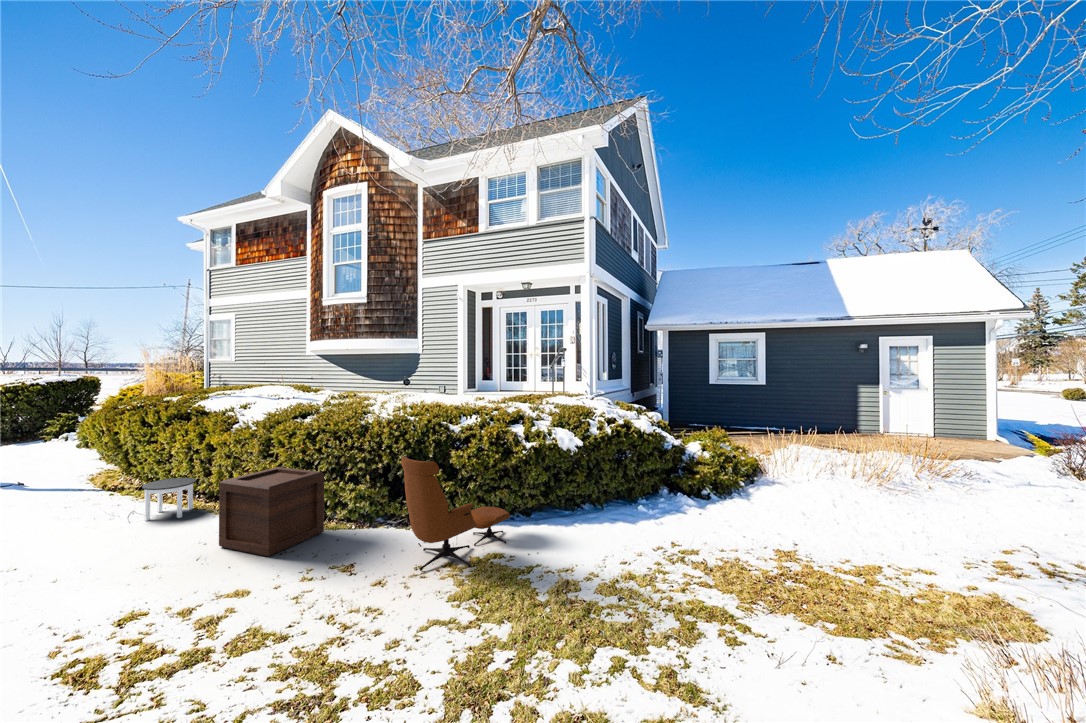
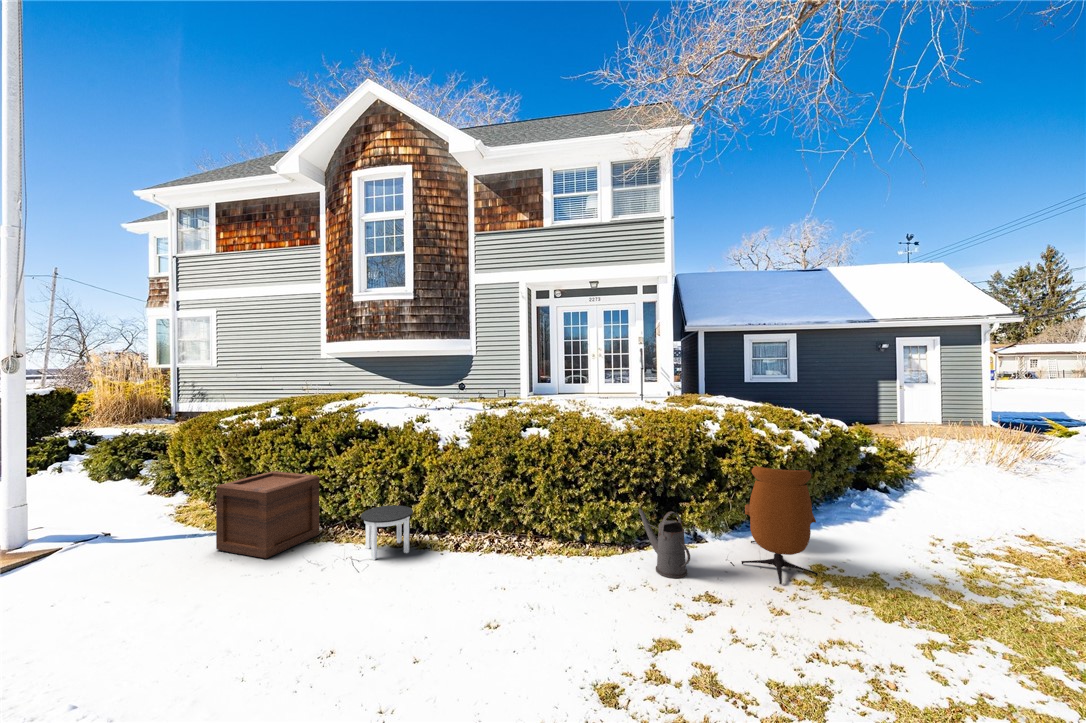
wooden crate: present [219,467,324,557] -> present [216,471,319,559]
watering can: none [335,493,366,557] -> present [639,508,690,578]

